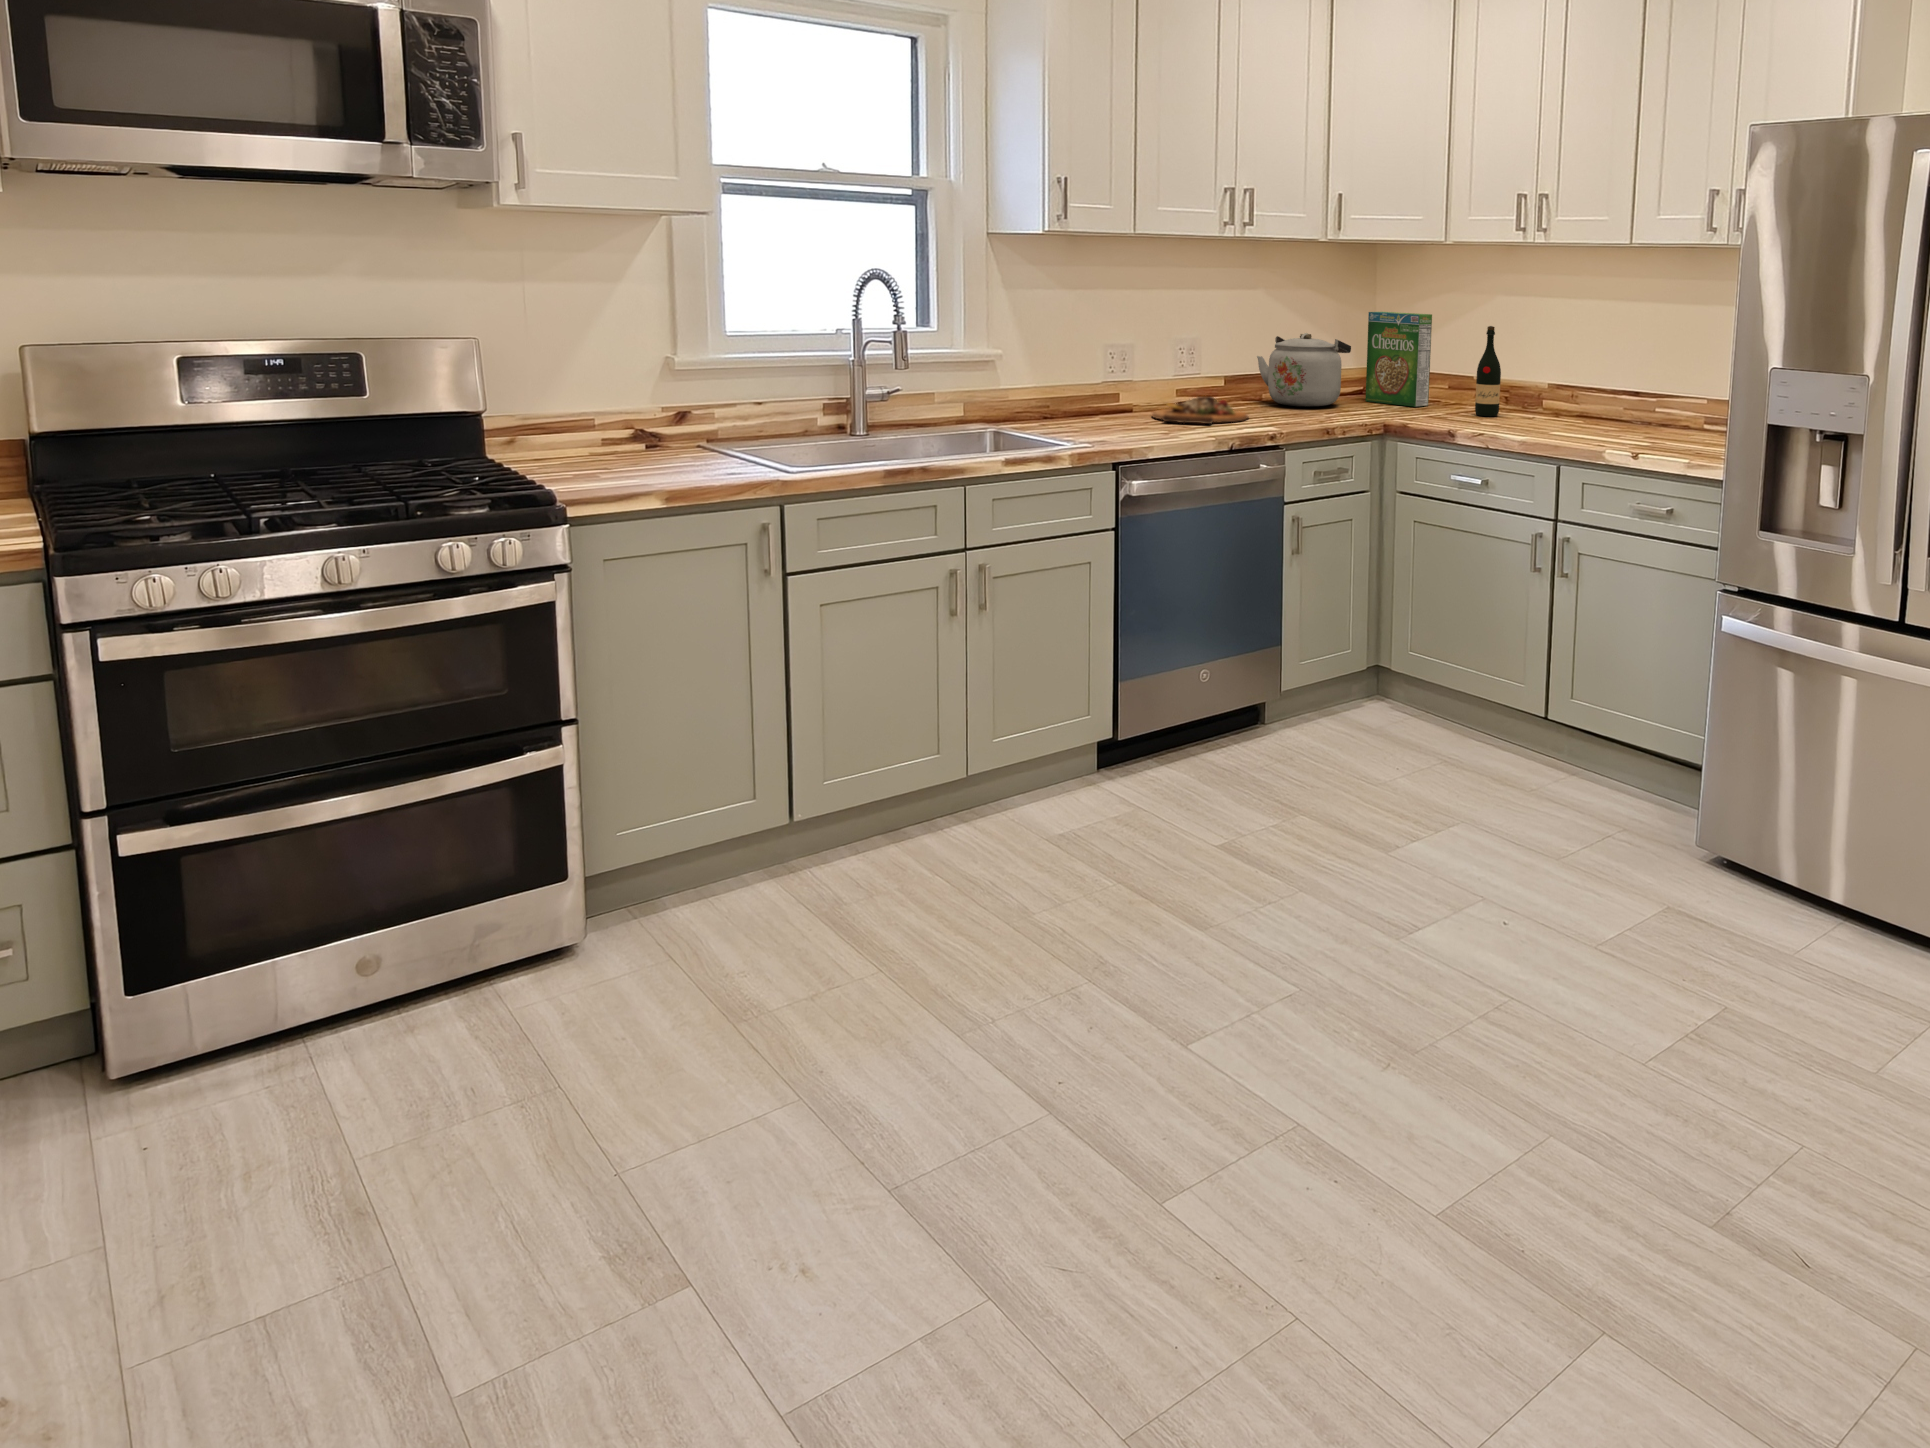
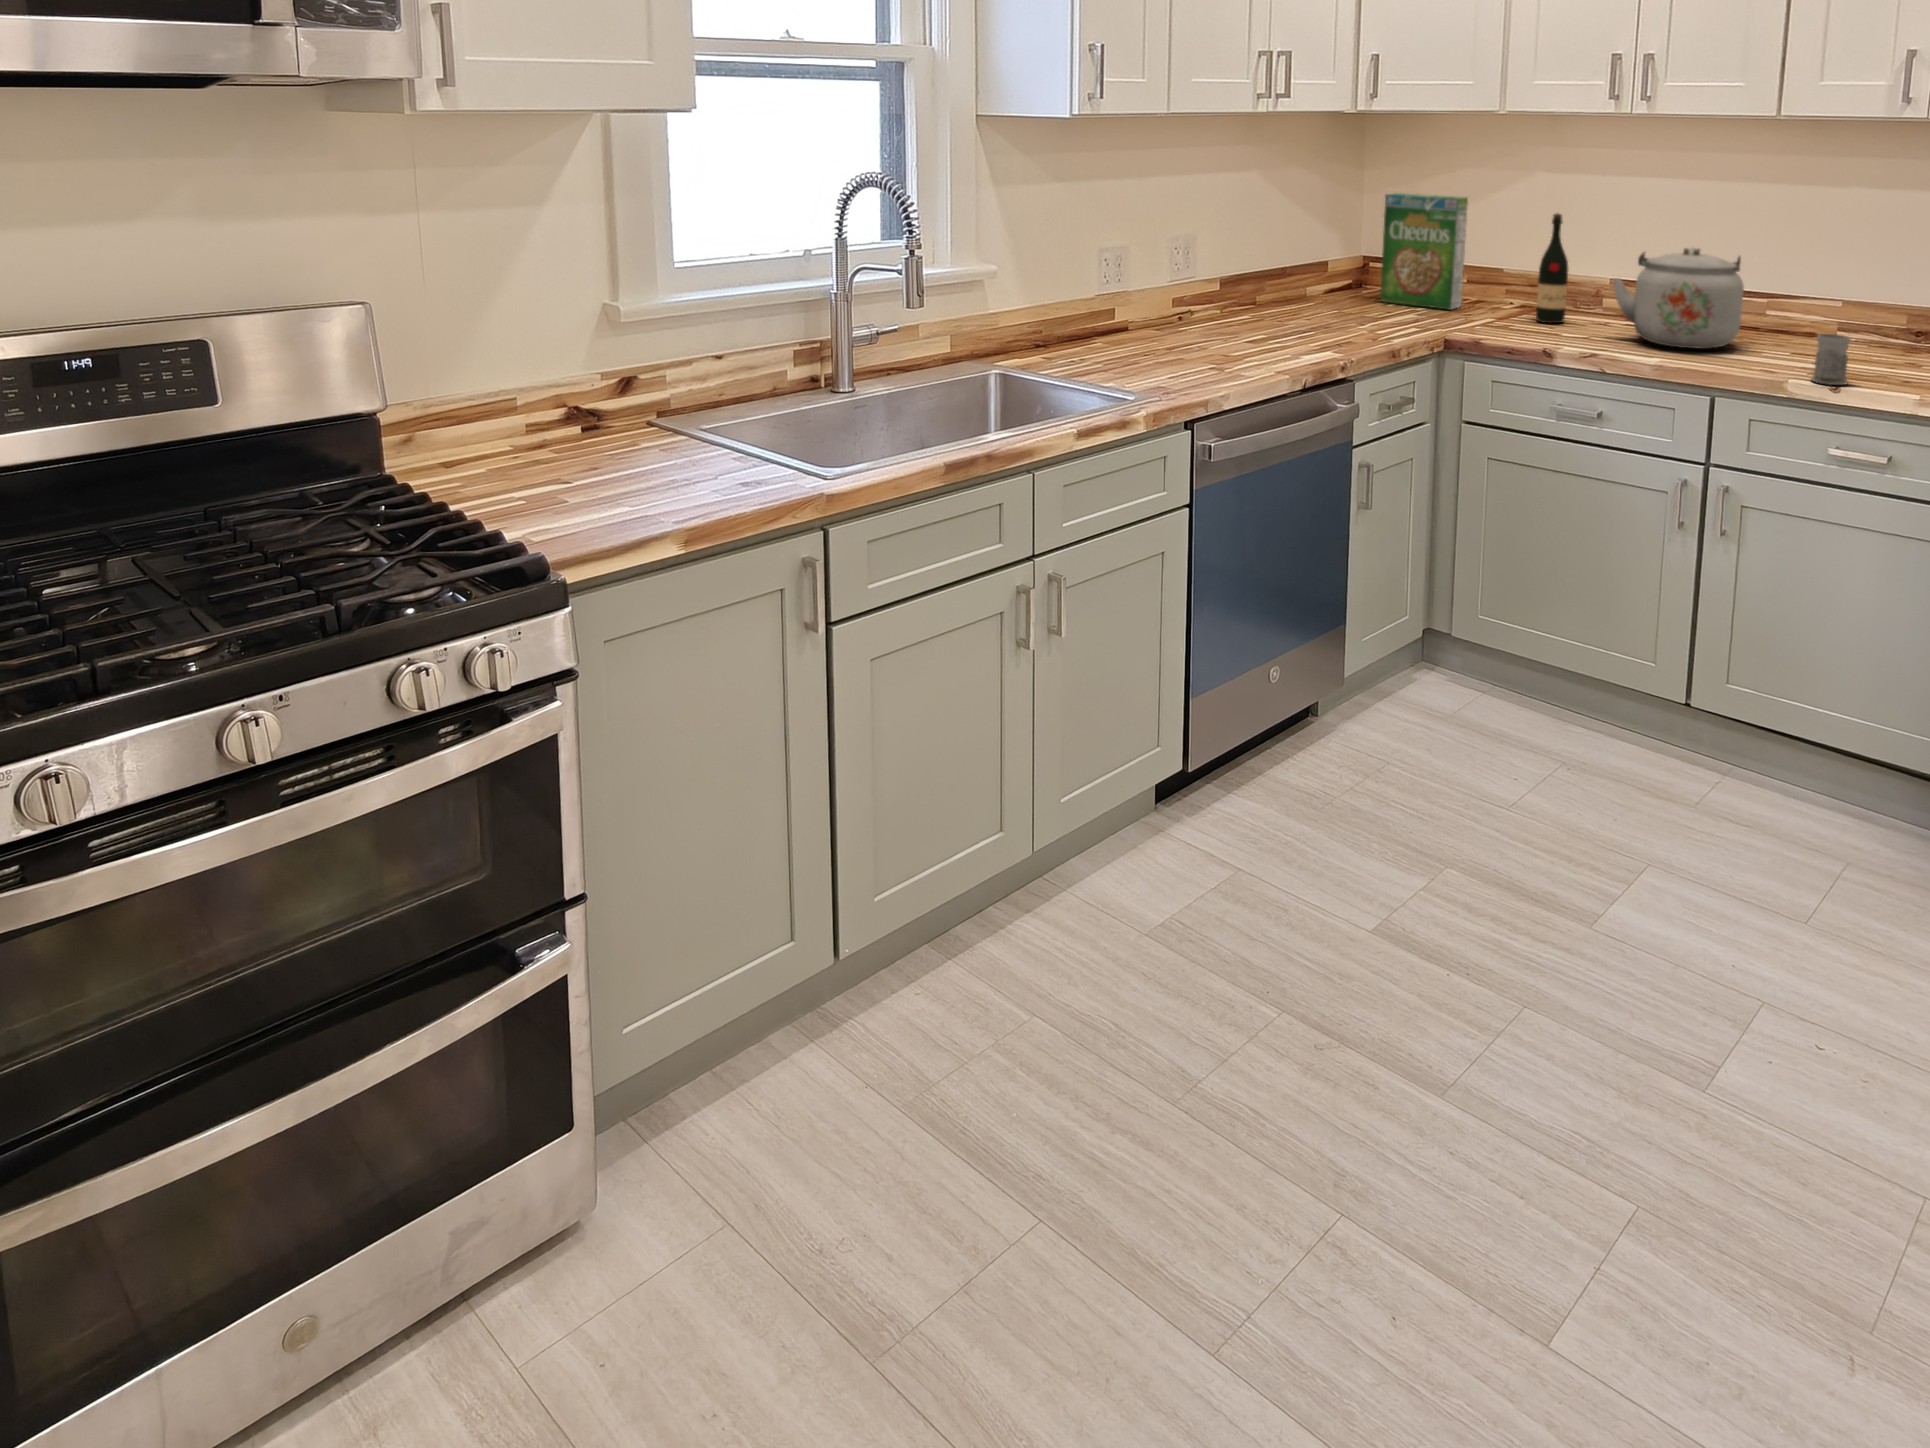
kettle: present [1257,333,1351,406] -> present [1613,247,1744,349]
cutting board: present [1152,395,1248,424] -> none [1159,308,1281,350]
mug: none [1635,415,1663,455] -> present [1811,334,1850,385]

